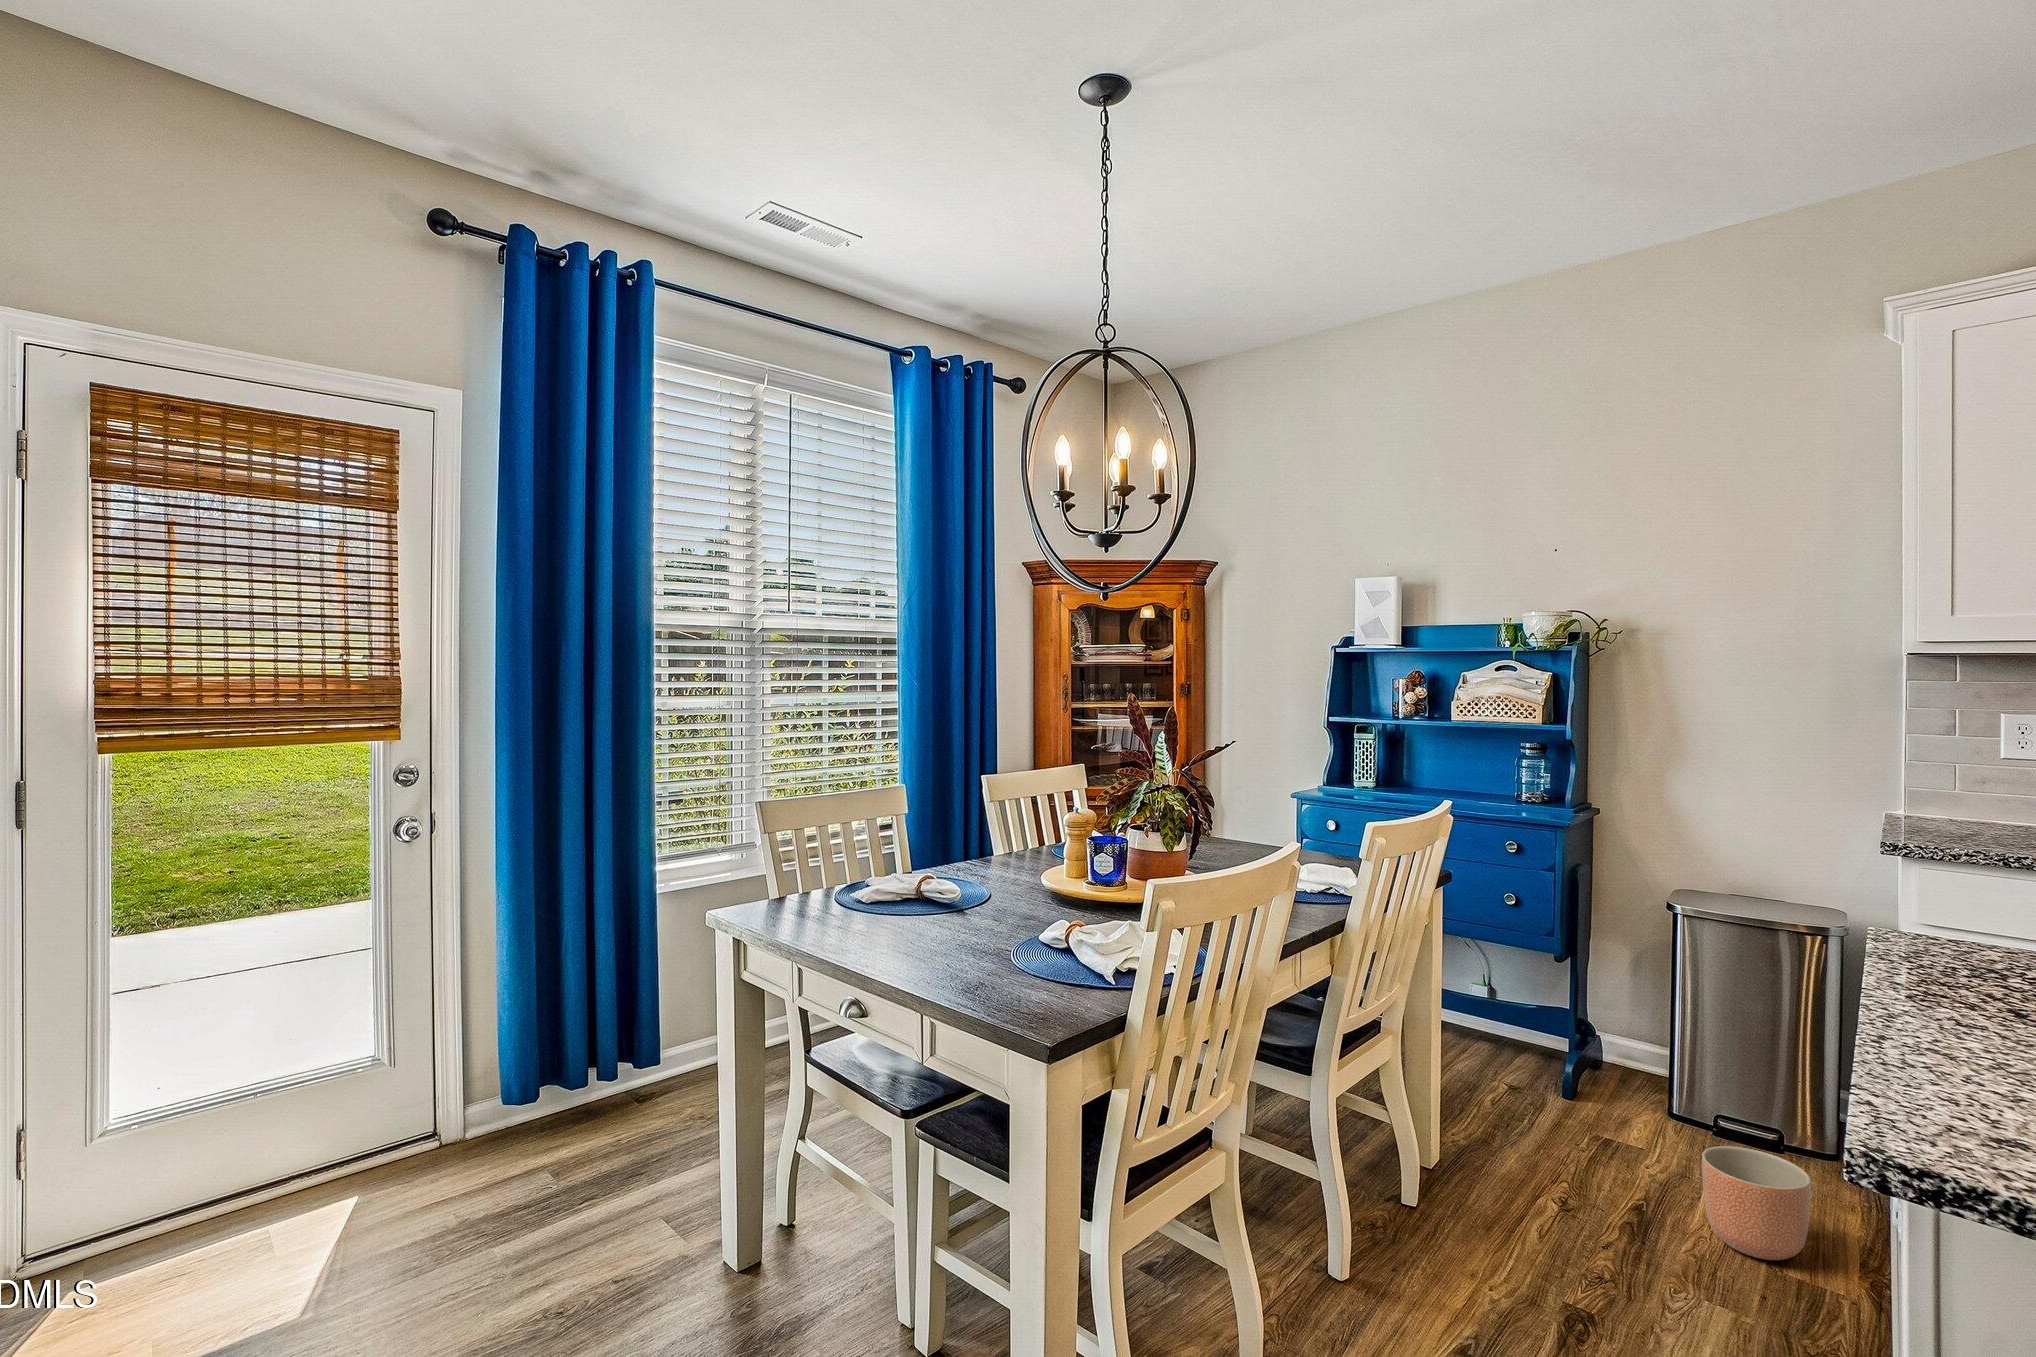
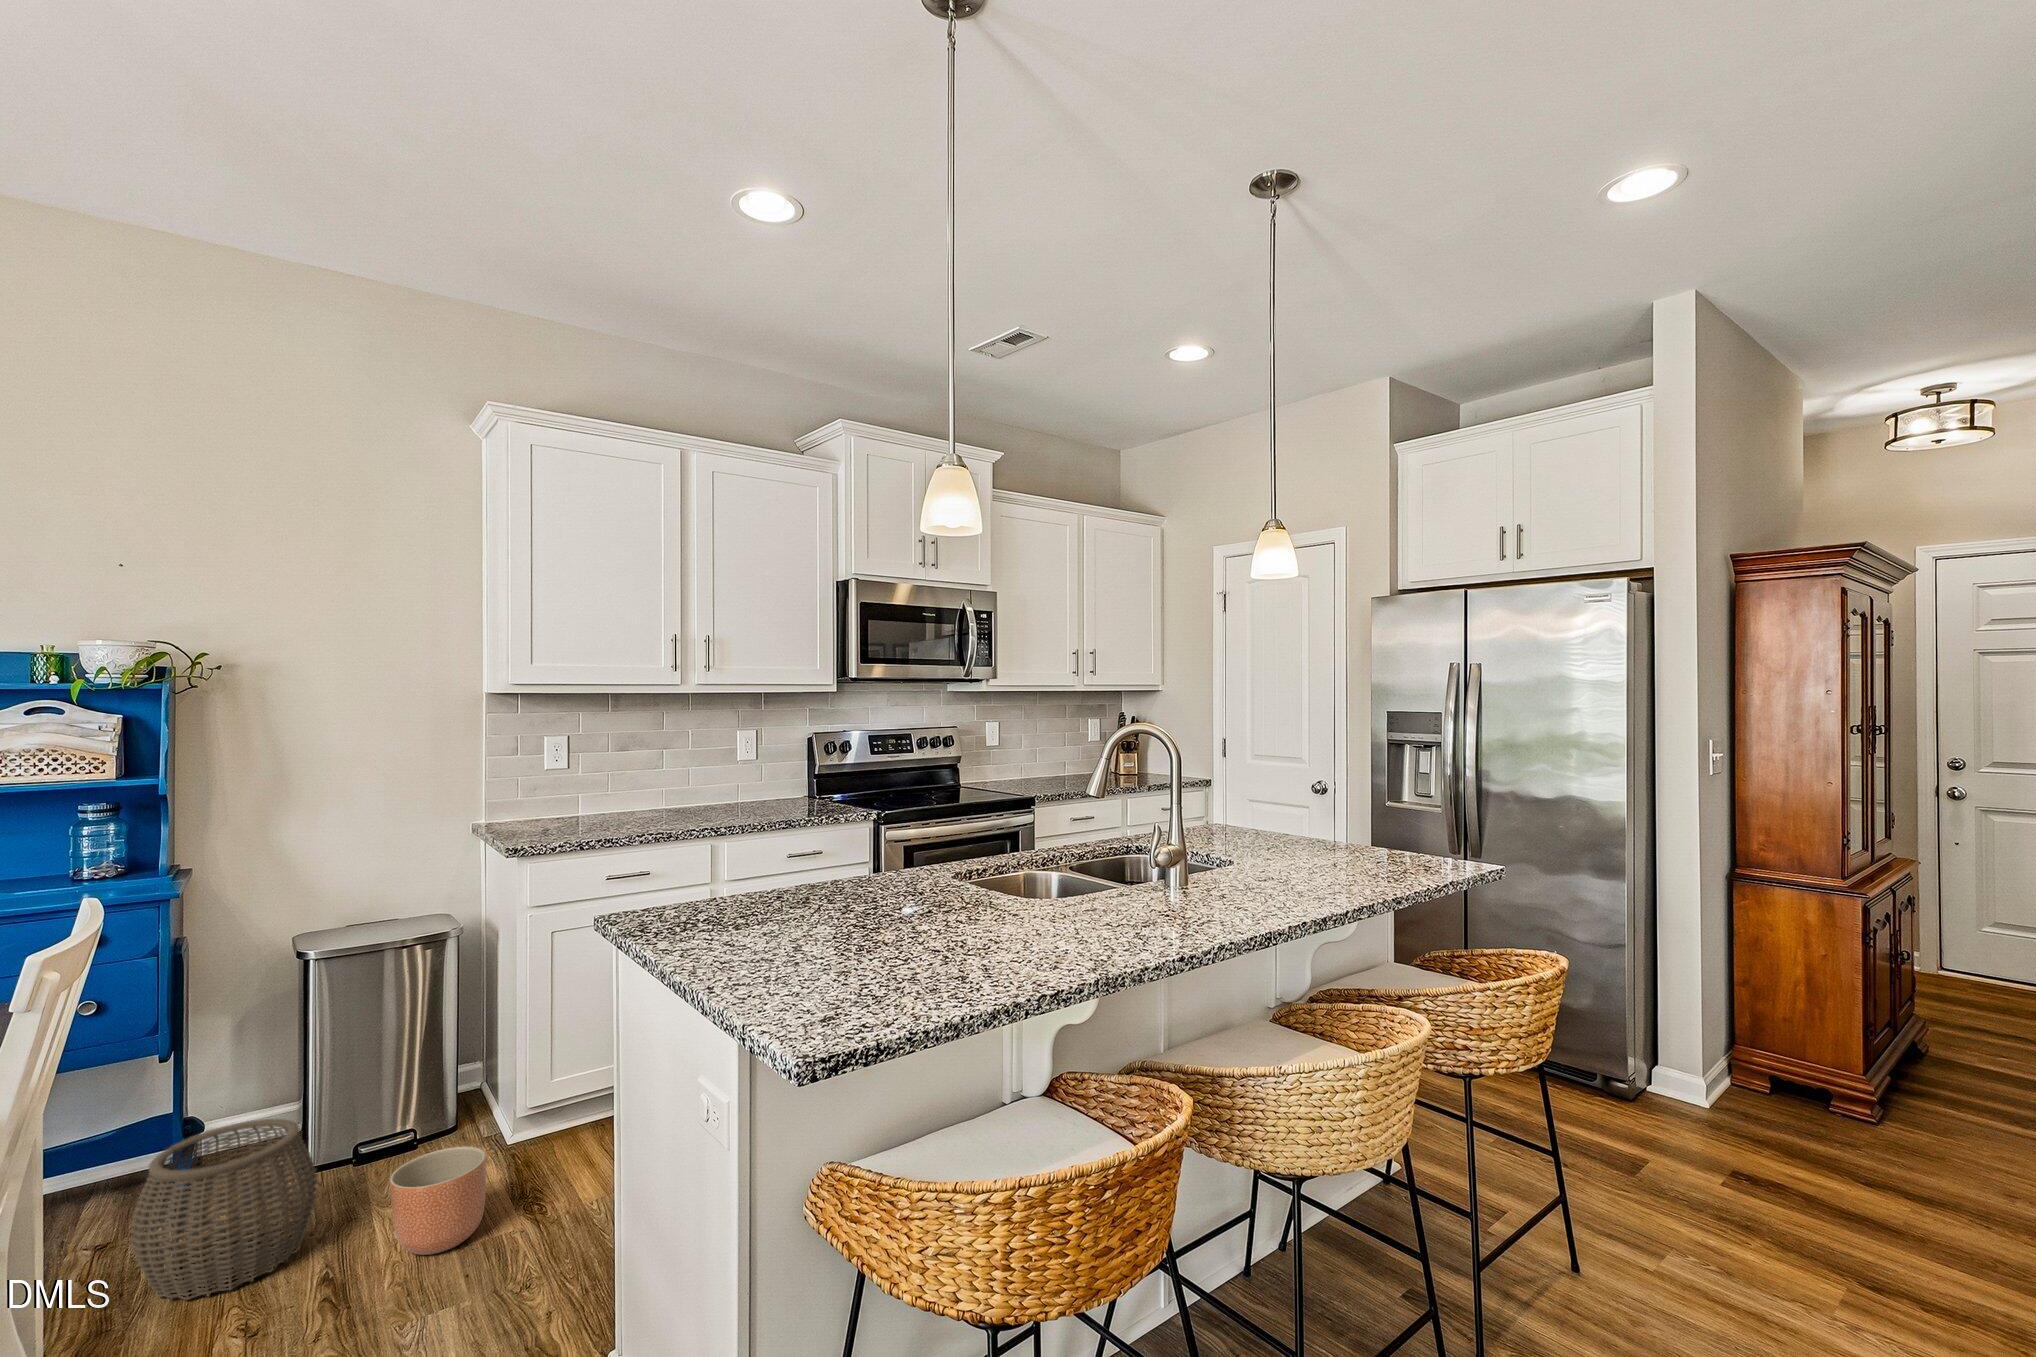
woven basket: none [1510,1032,1653,1178] -> present [131,1119,318,1300]

